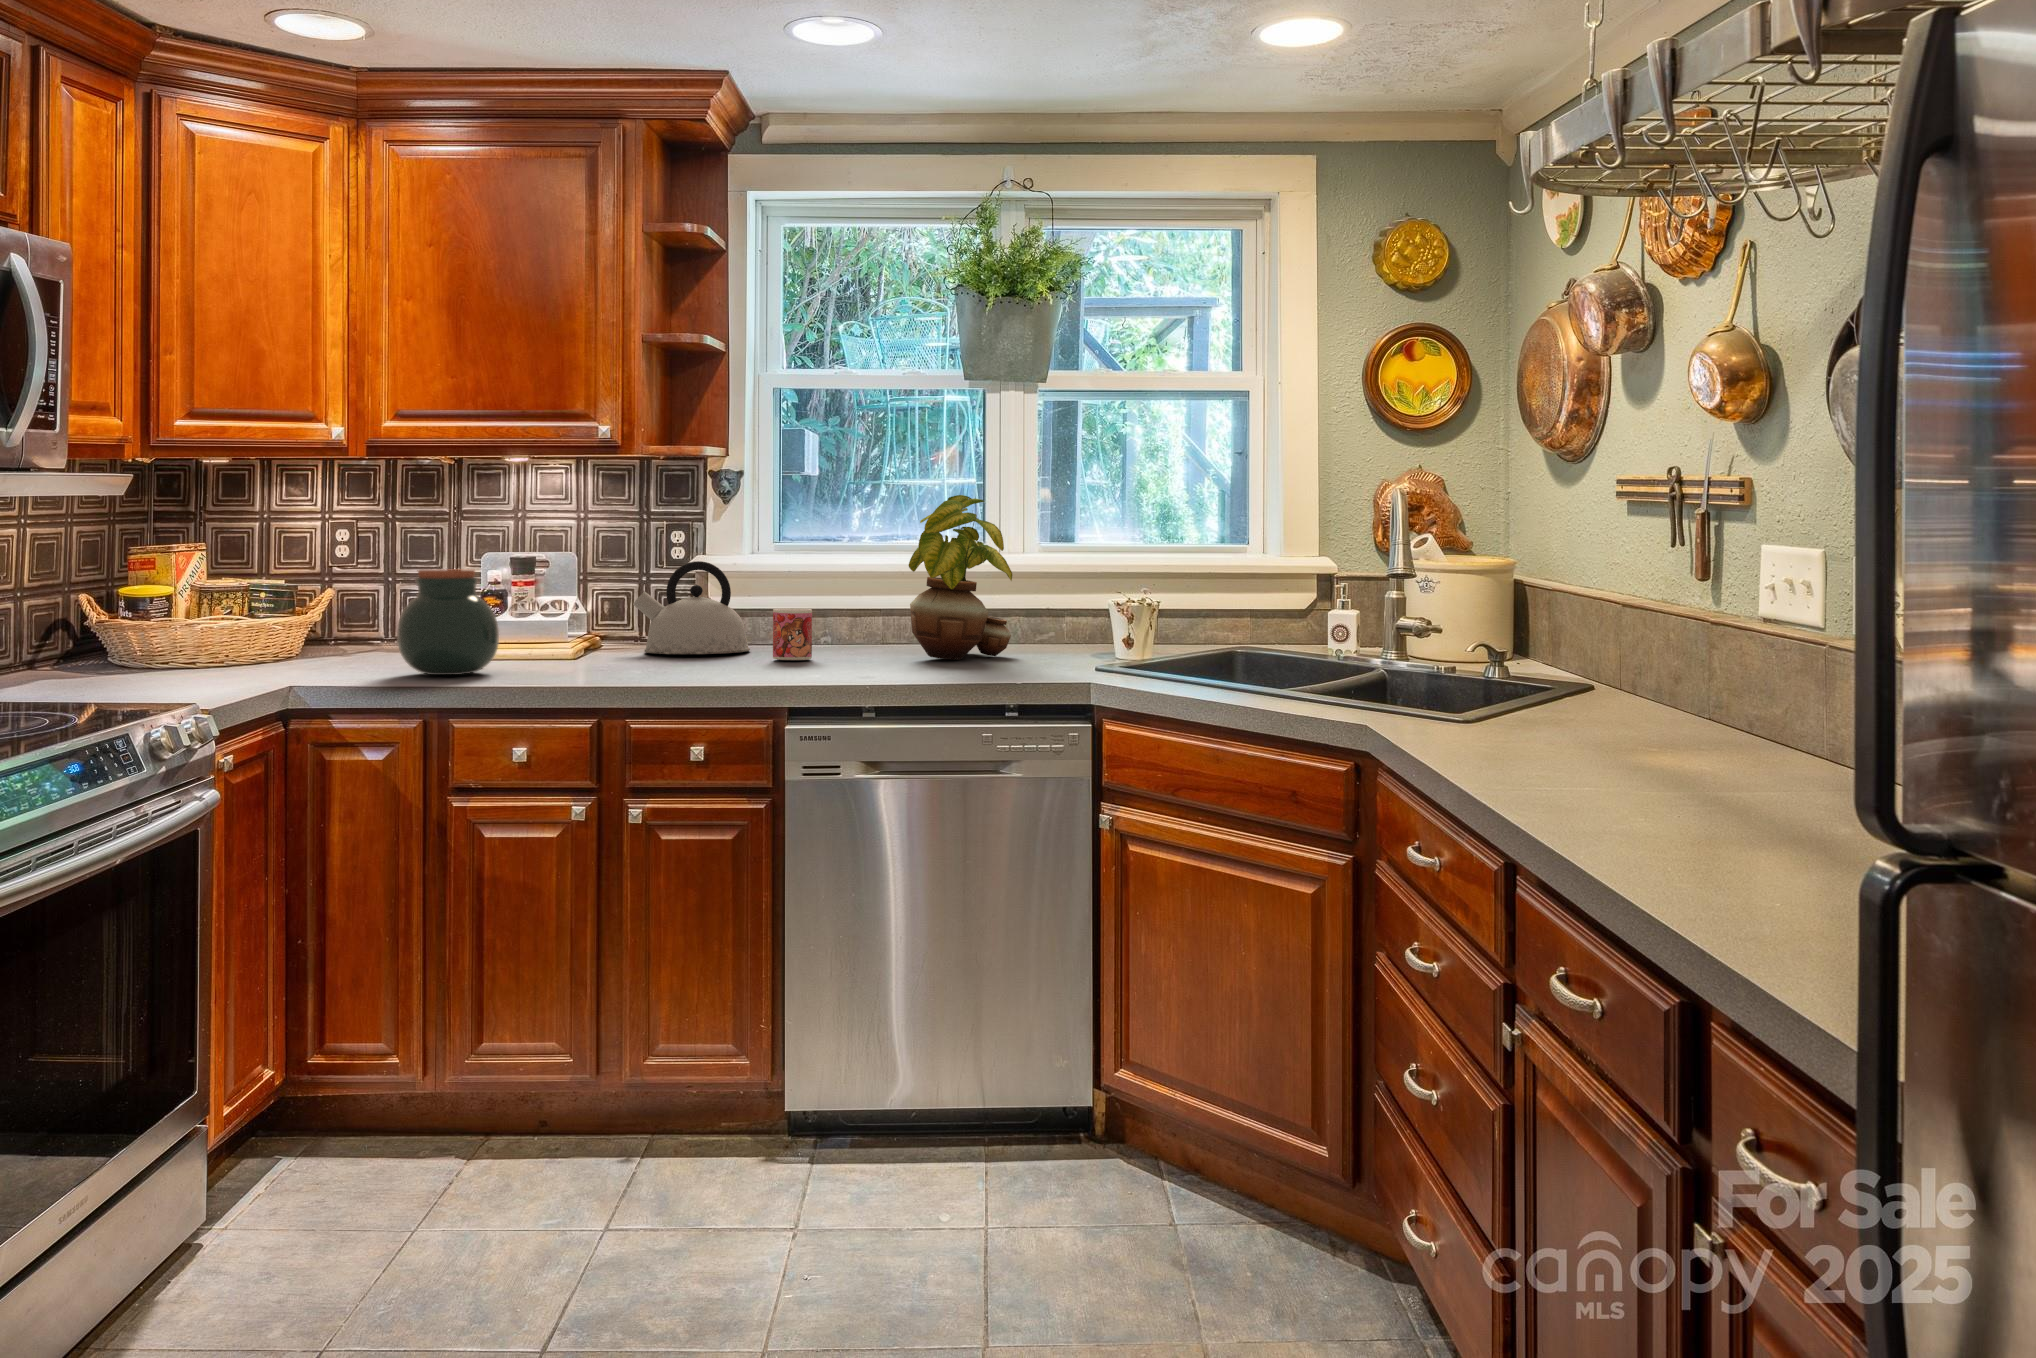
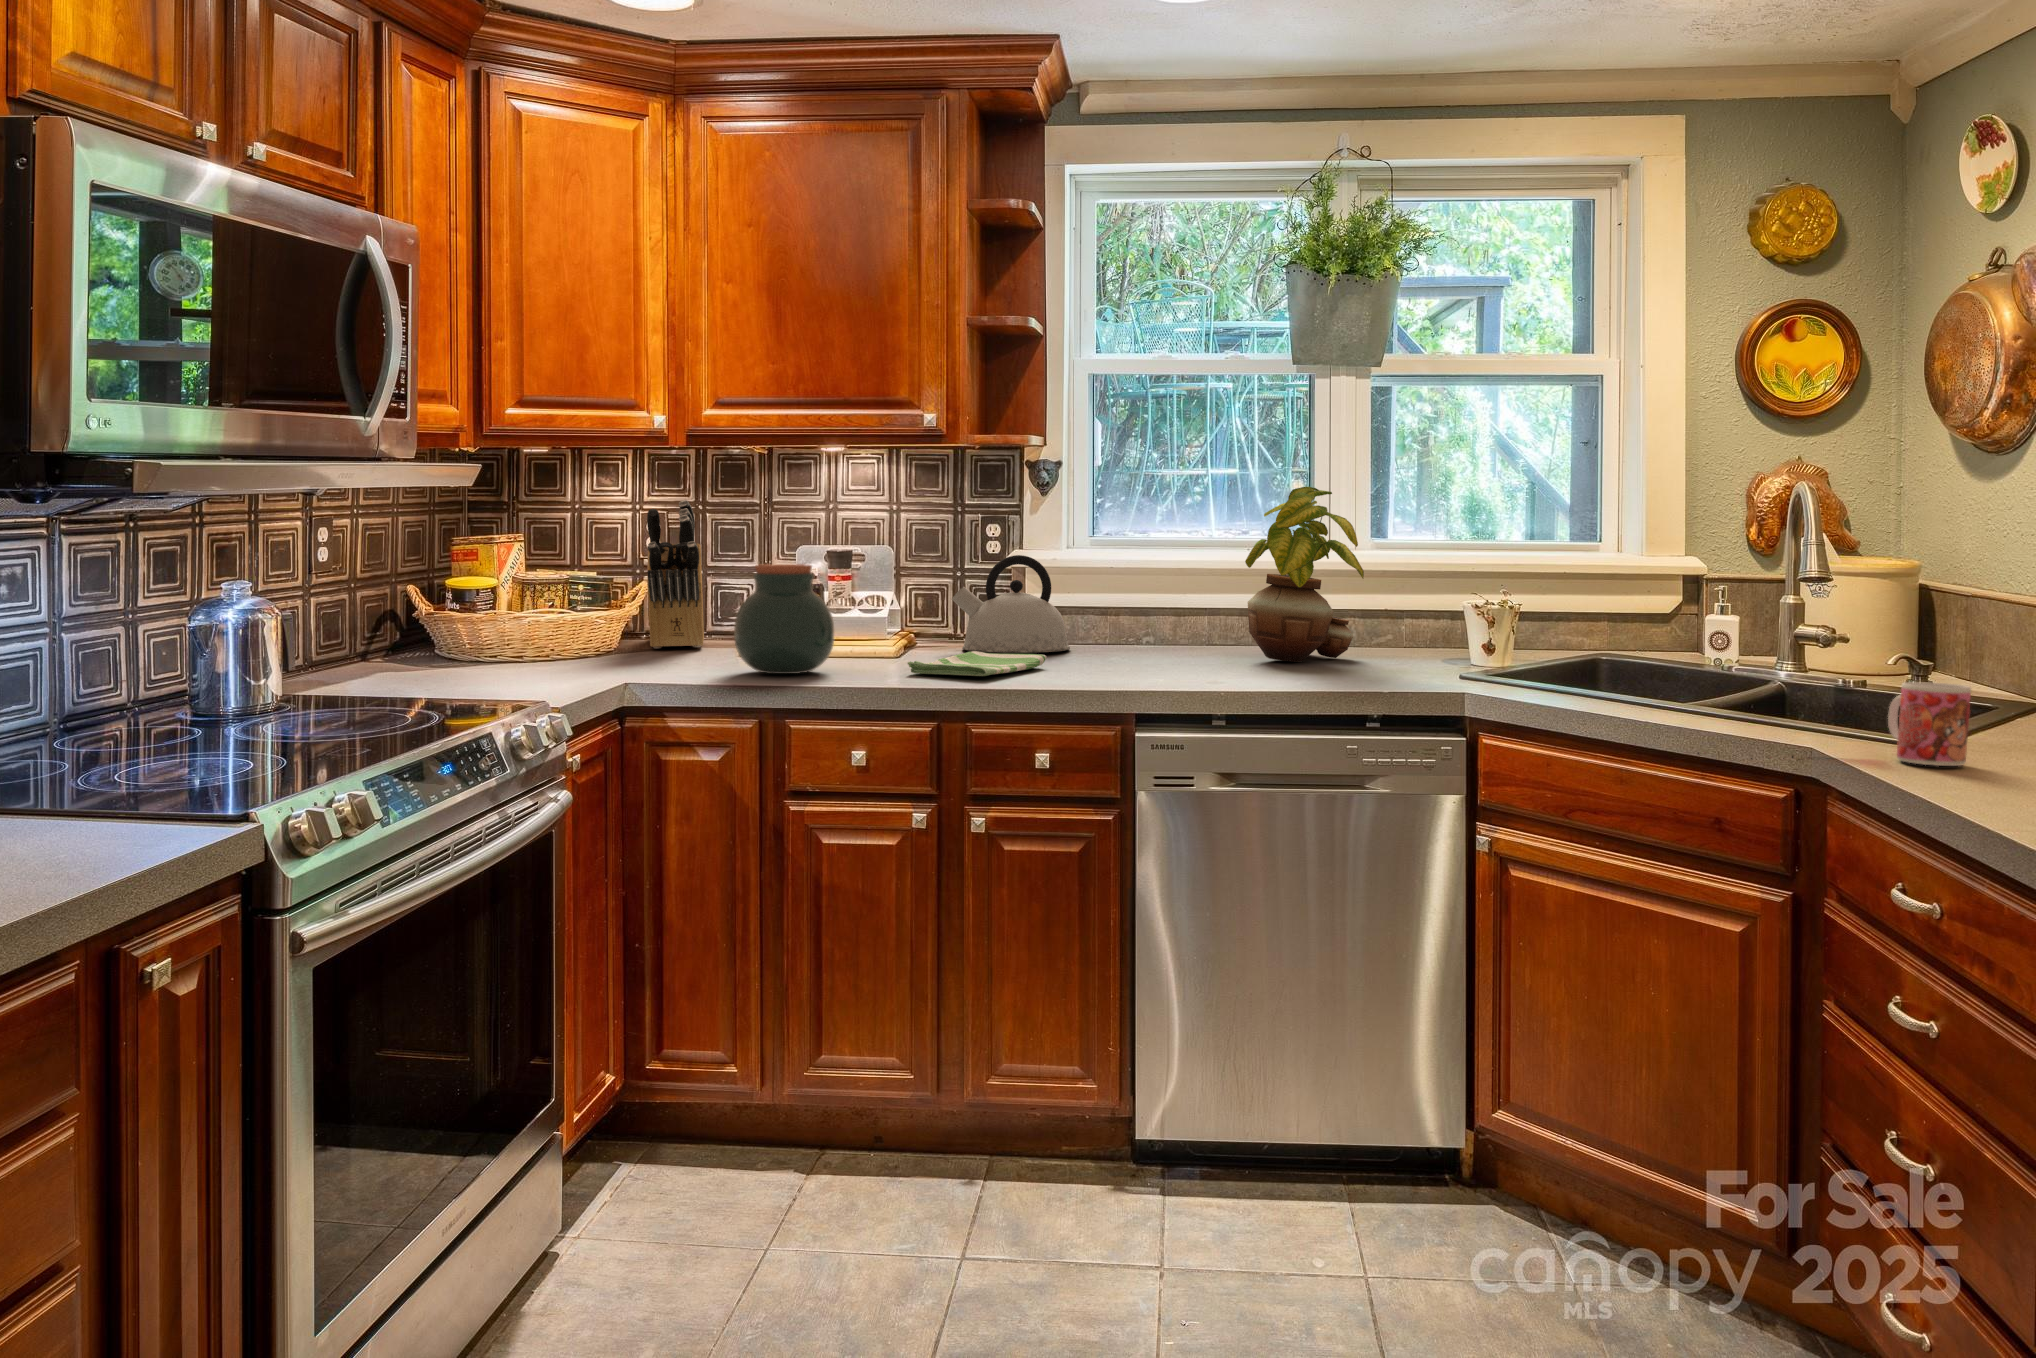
knife block: none [324,508,396,654] -> present [647,500,704,648]
mug: present [773,608,812,660] -> present [1888,682,1971,766]
dish towel: none [570,653,711,674] -> present [908,651,1046,676]

